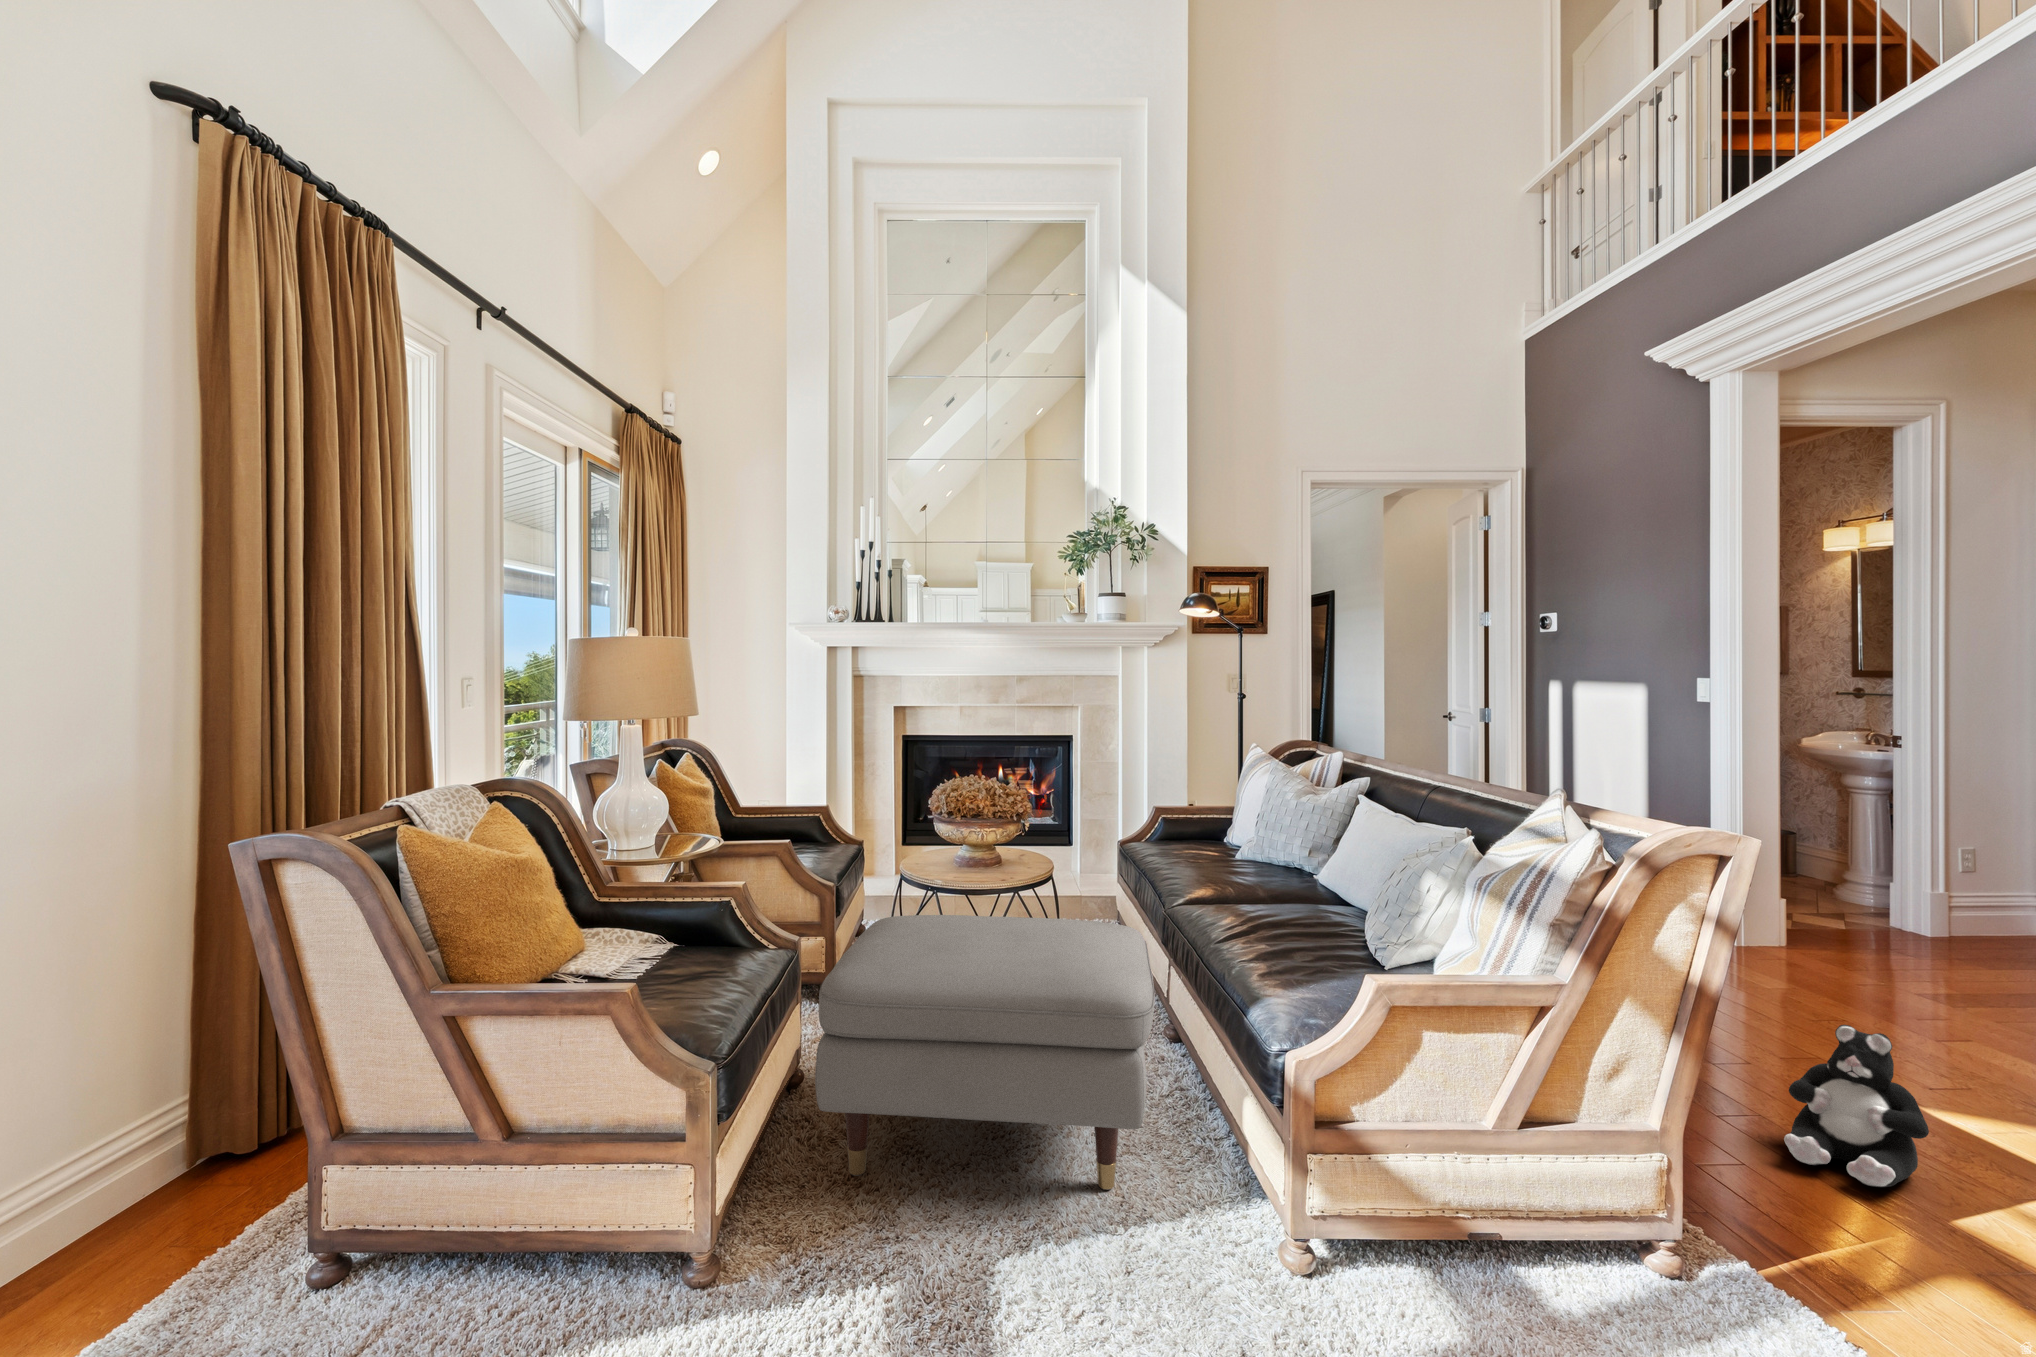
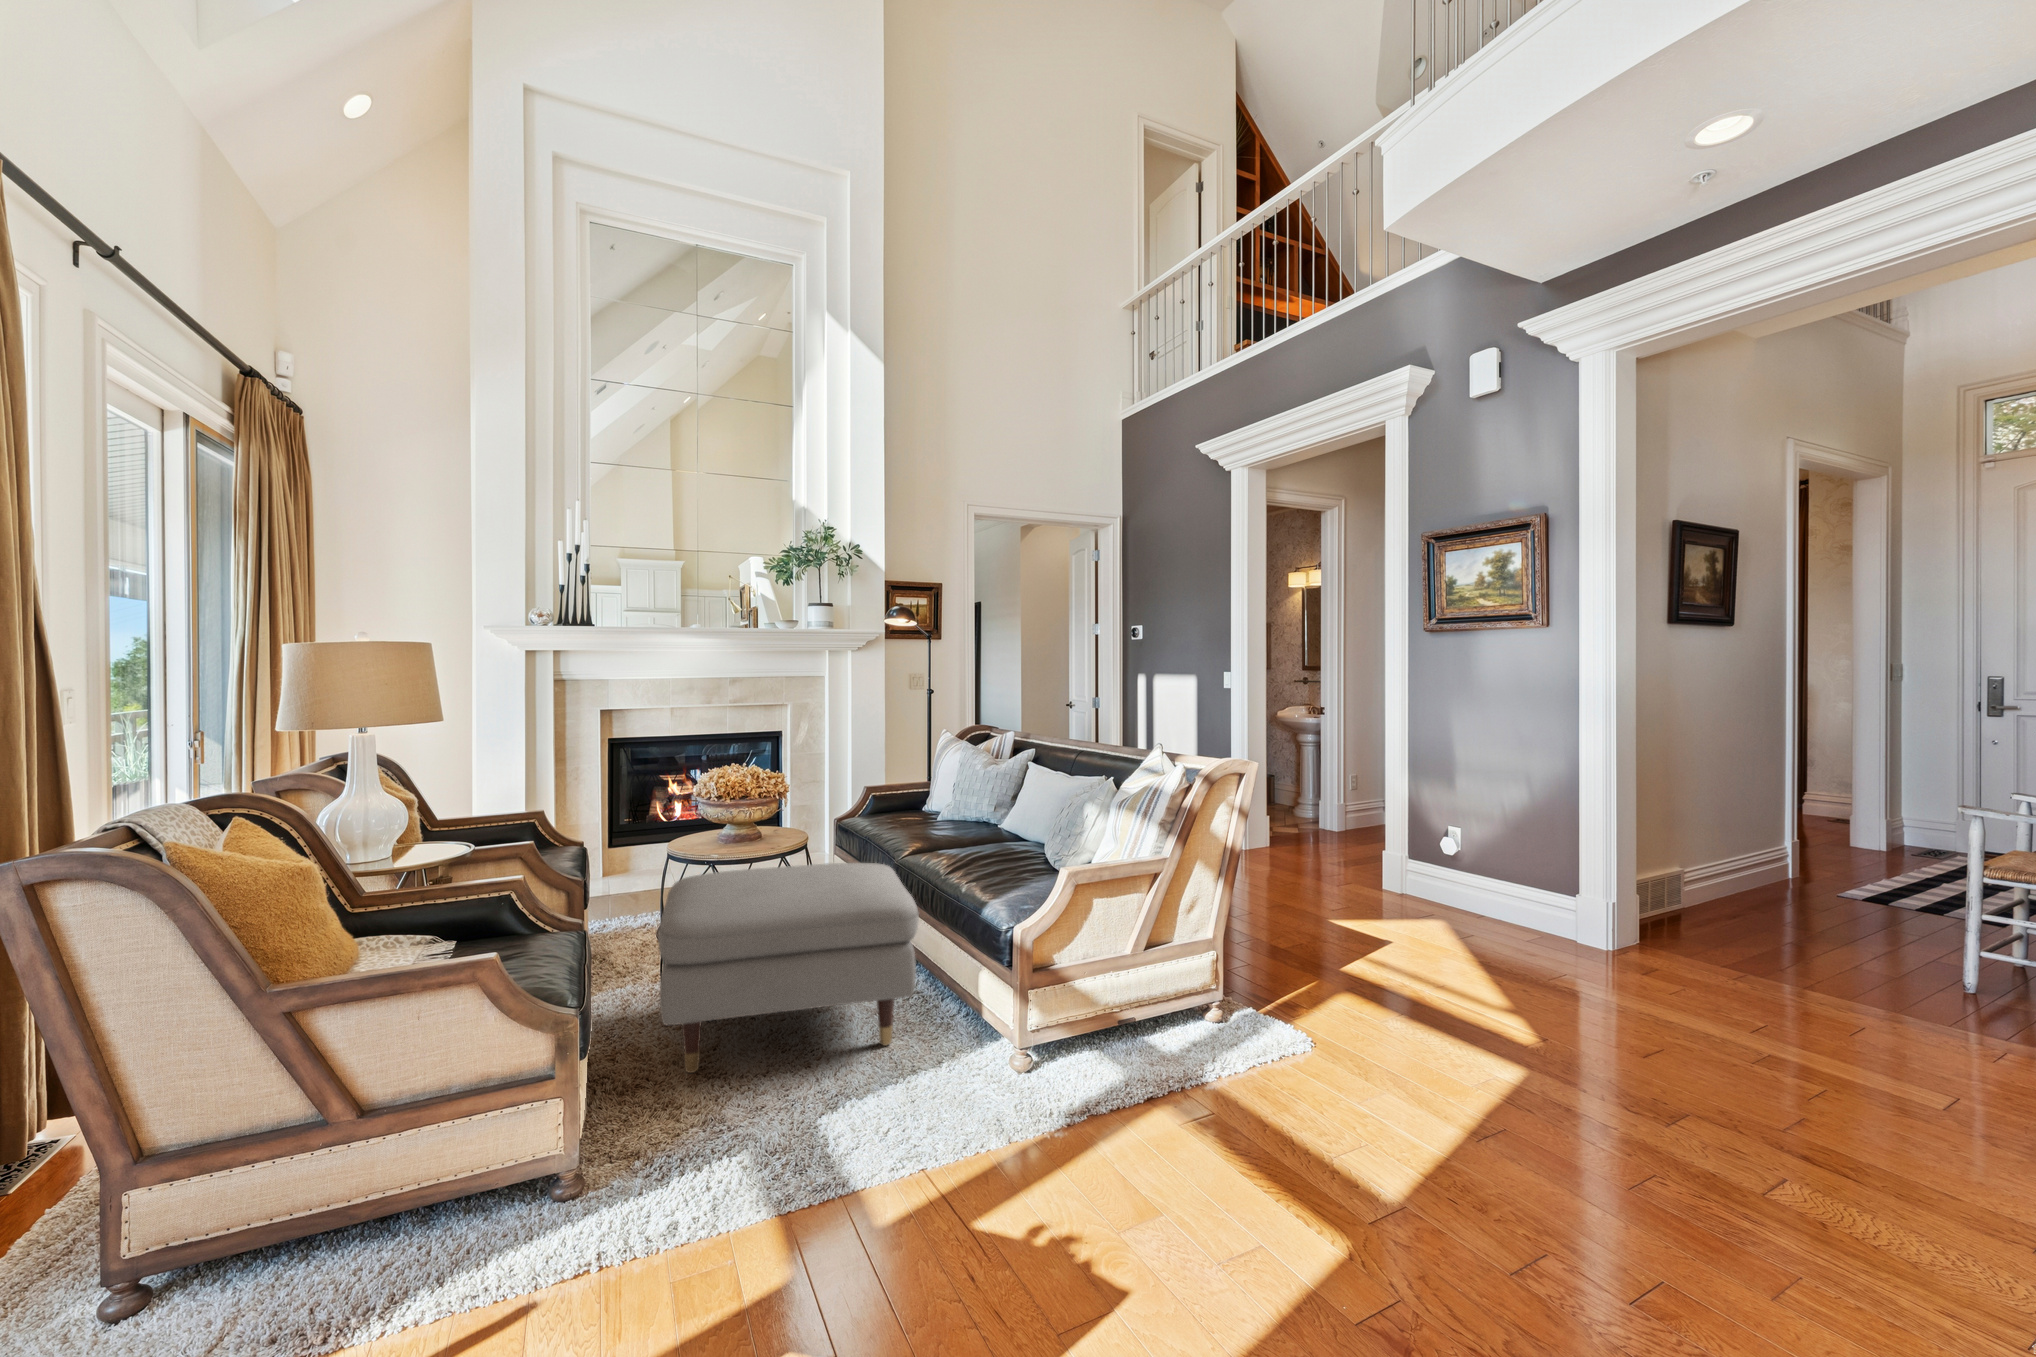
plush toy: present [1784,1025,1929,1187] -> none [1272,876,1337,963]

